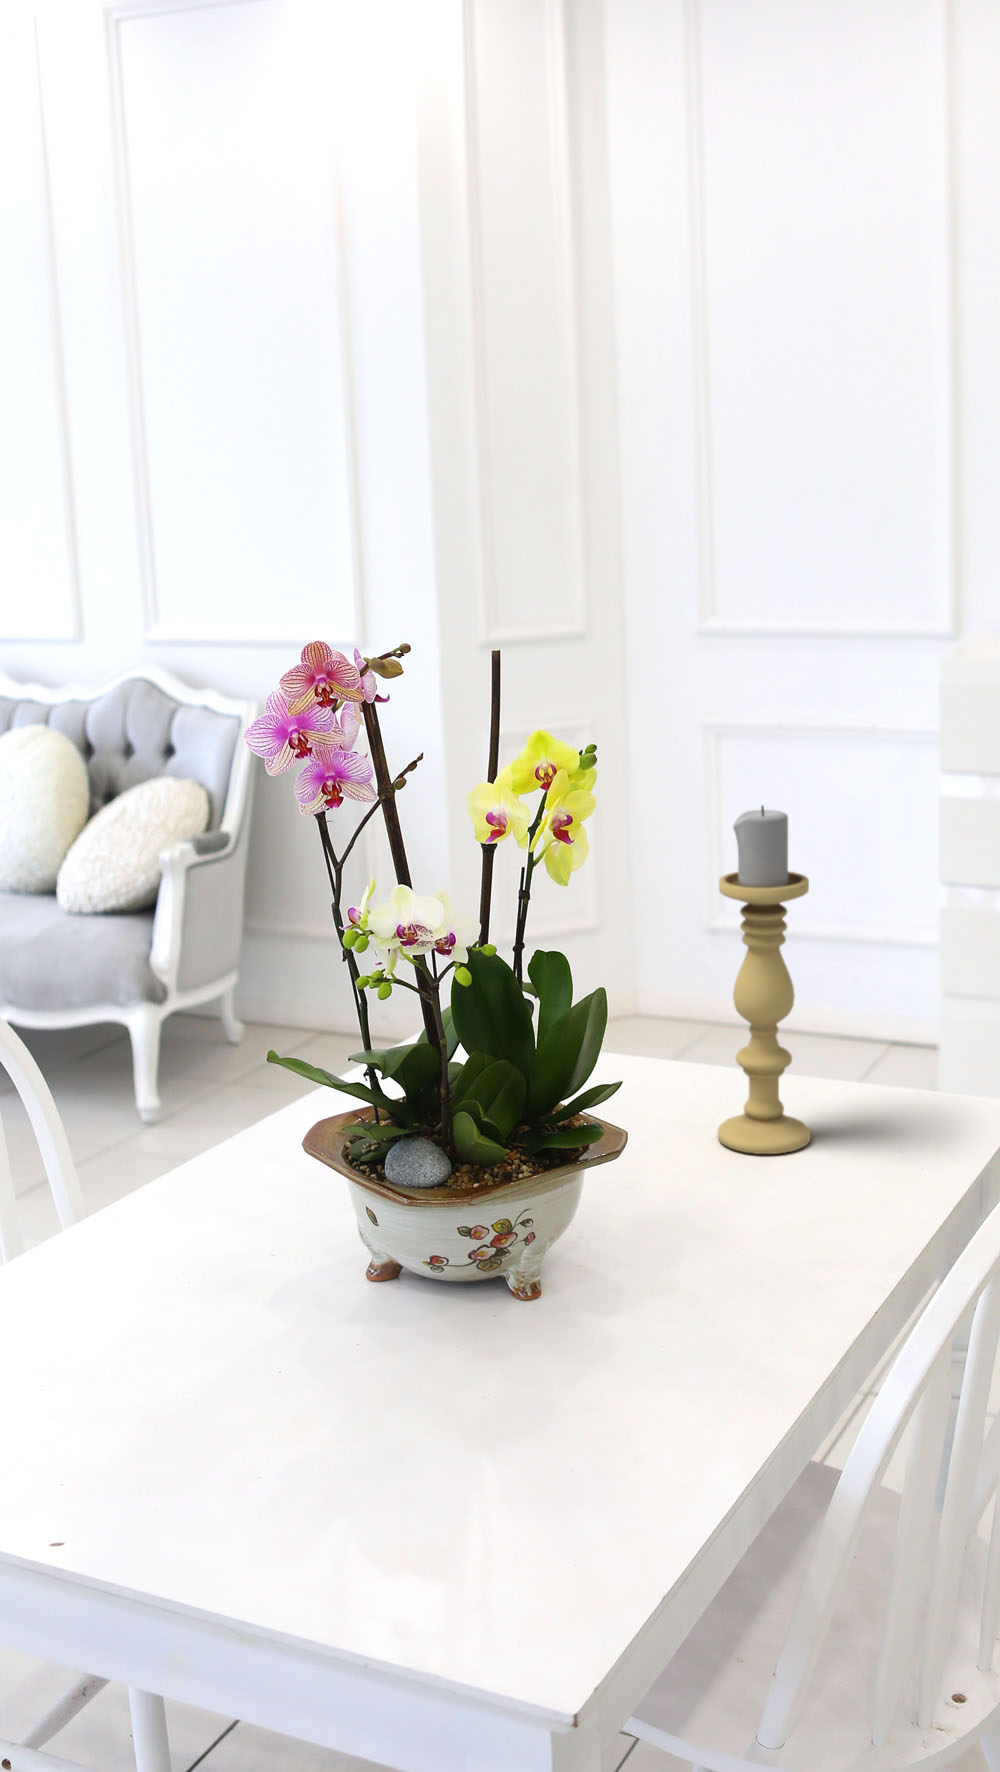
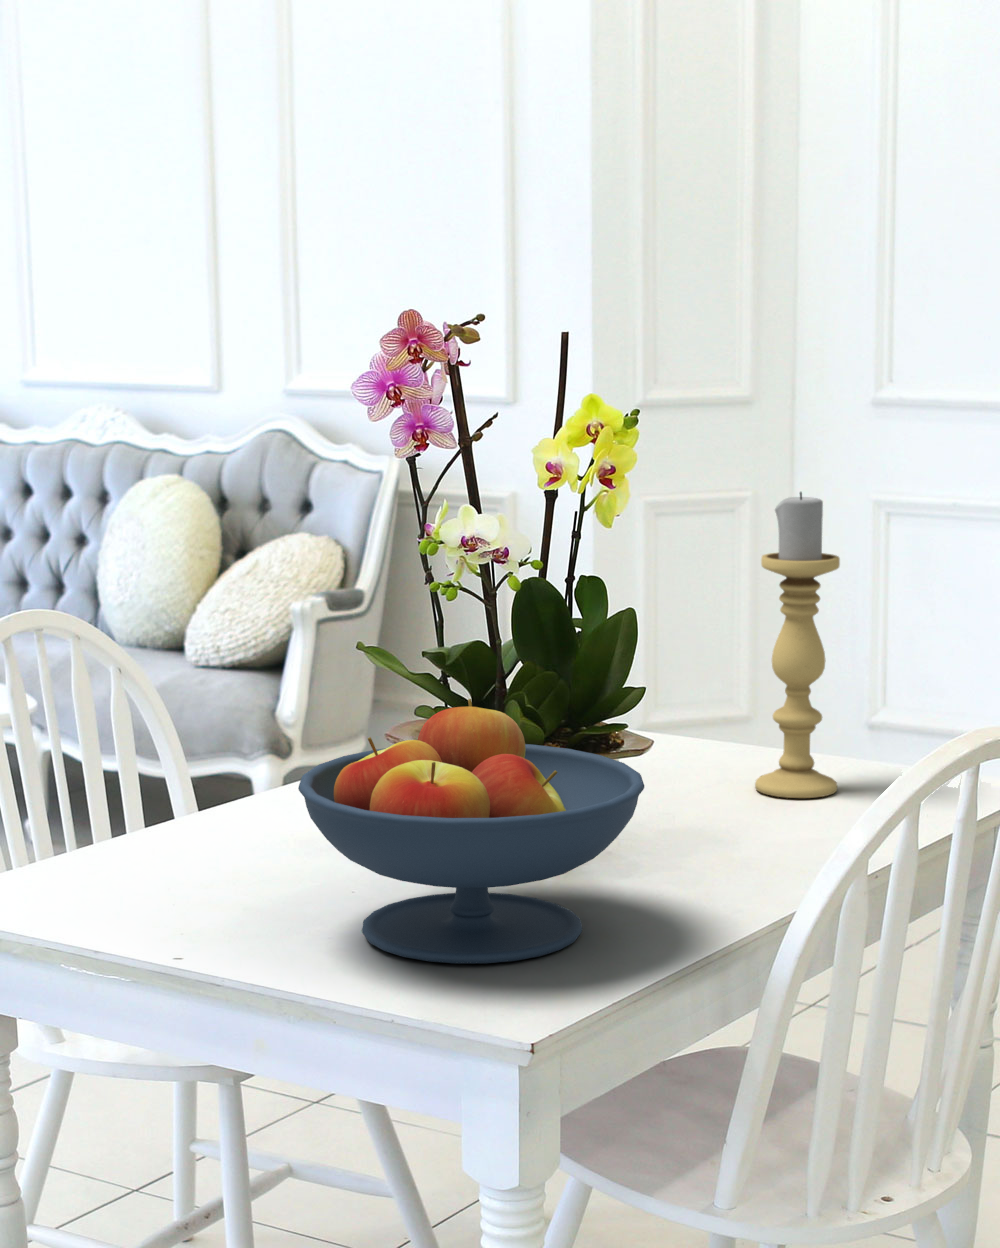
fruit bowl: none [209,1130,658,1519] -> present [298,699,644,964]

